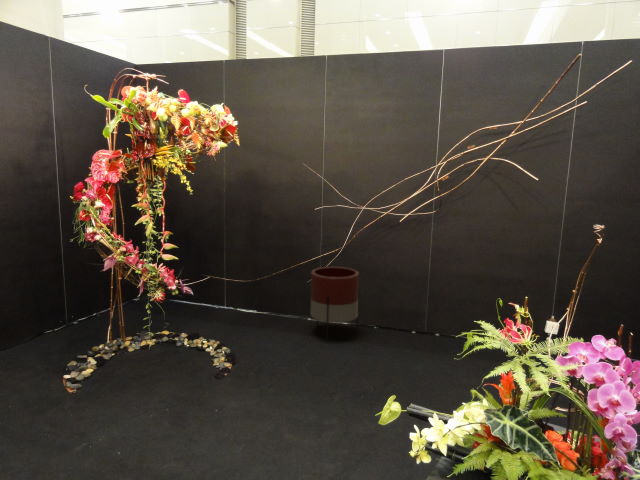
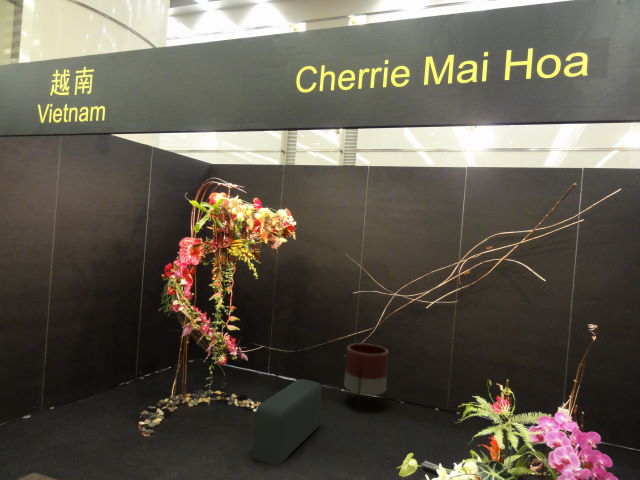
pouf: none [200,311,283,412] -> present [253,379,322,465]

